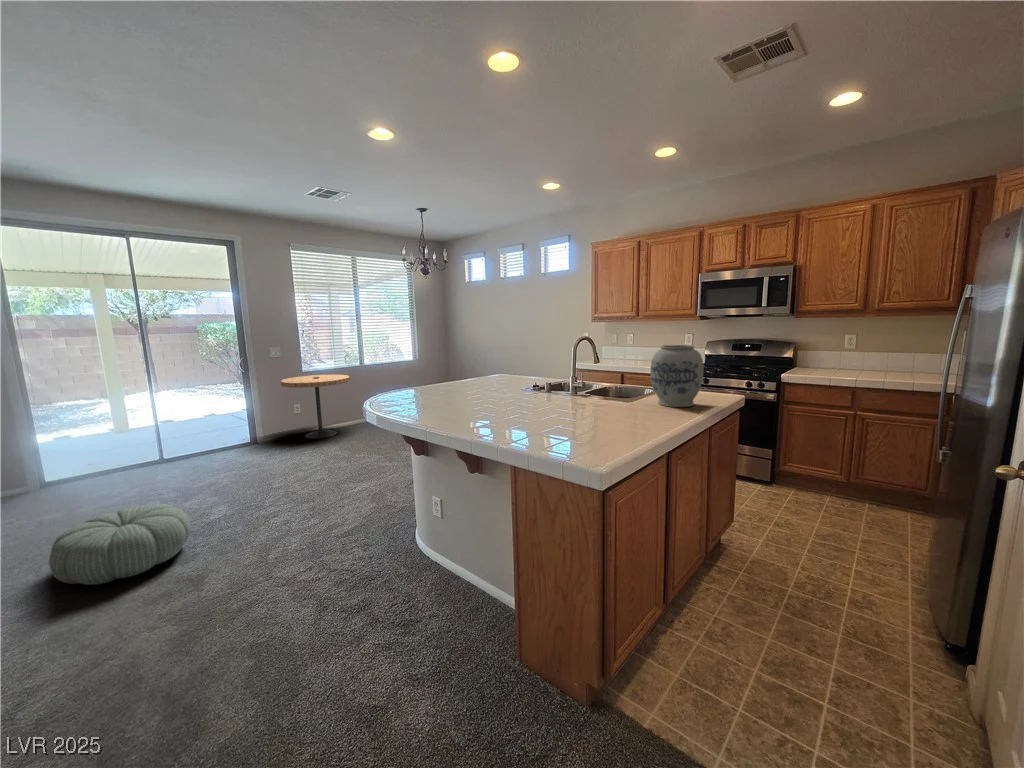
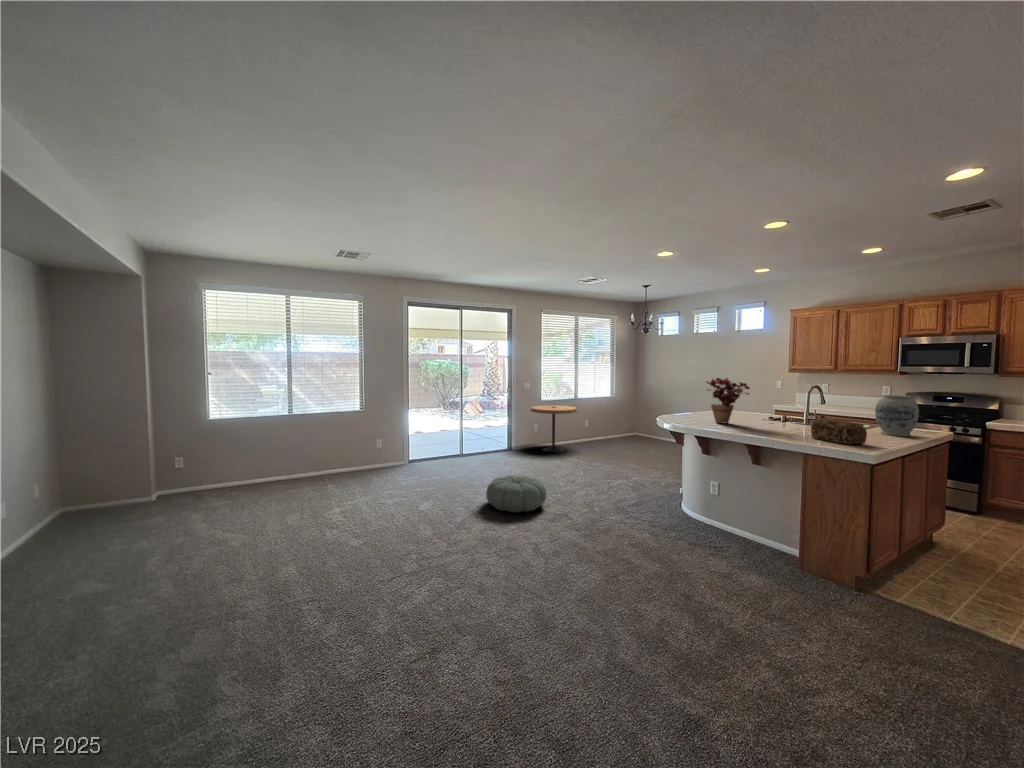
potted plant: none [412,326,481,400] -> present [707,378,750,423]
bread loaf: none [538,390,616,439] -> present [811,418,867,444]

